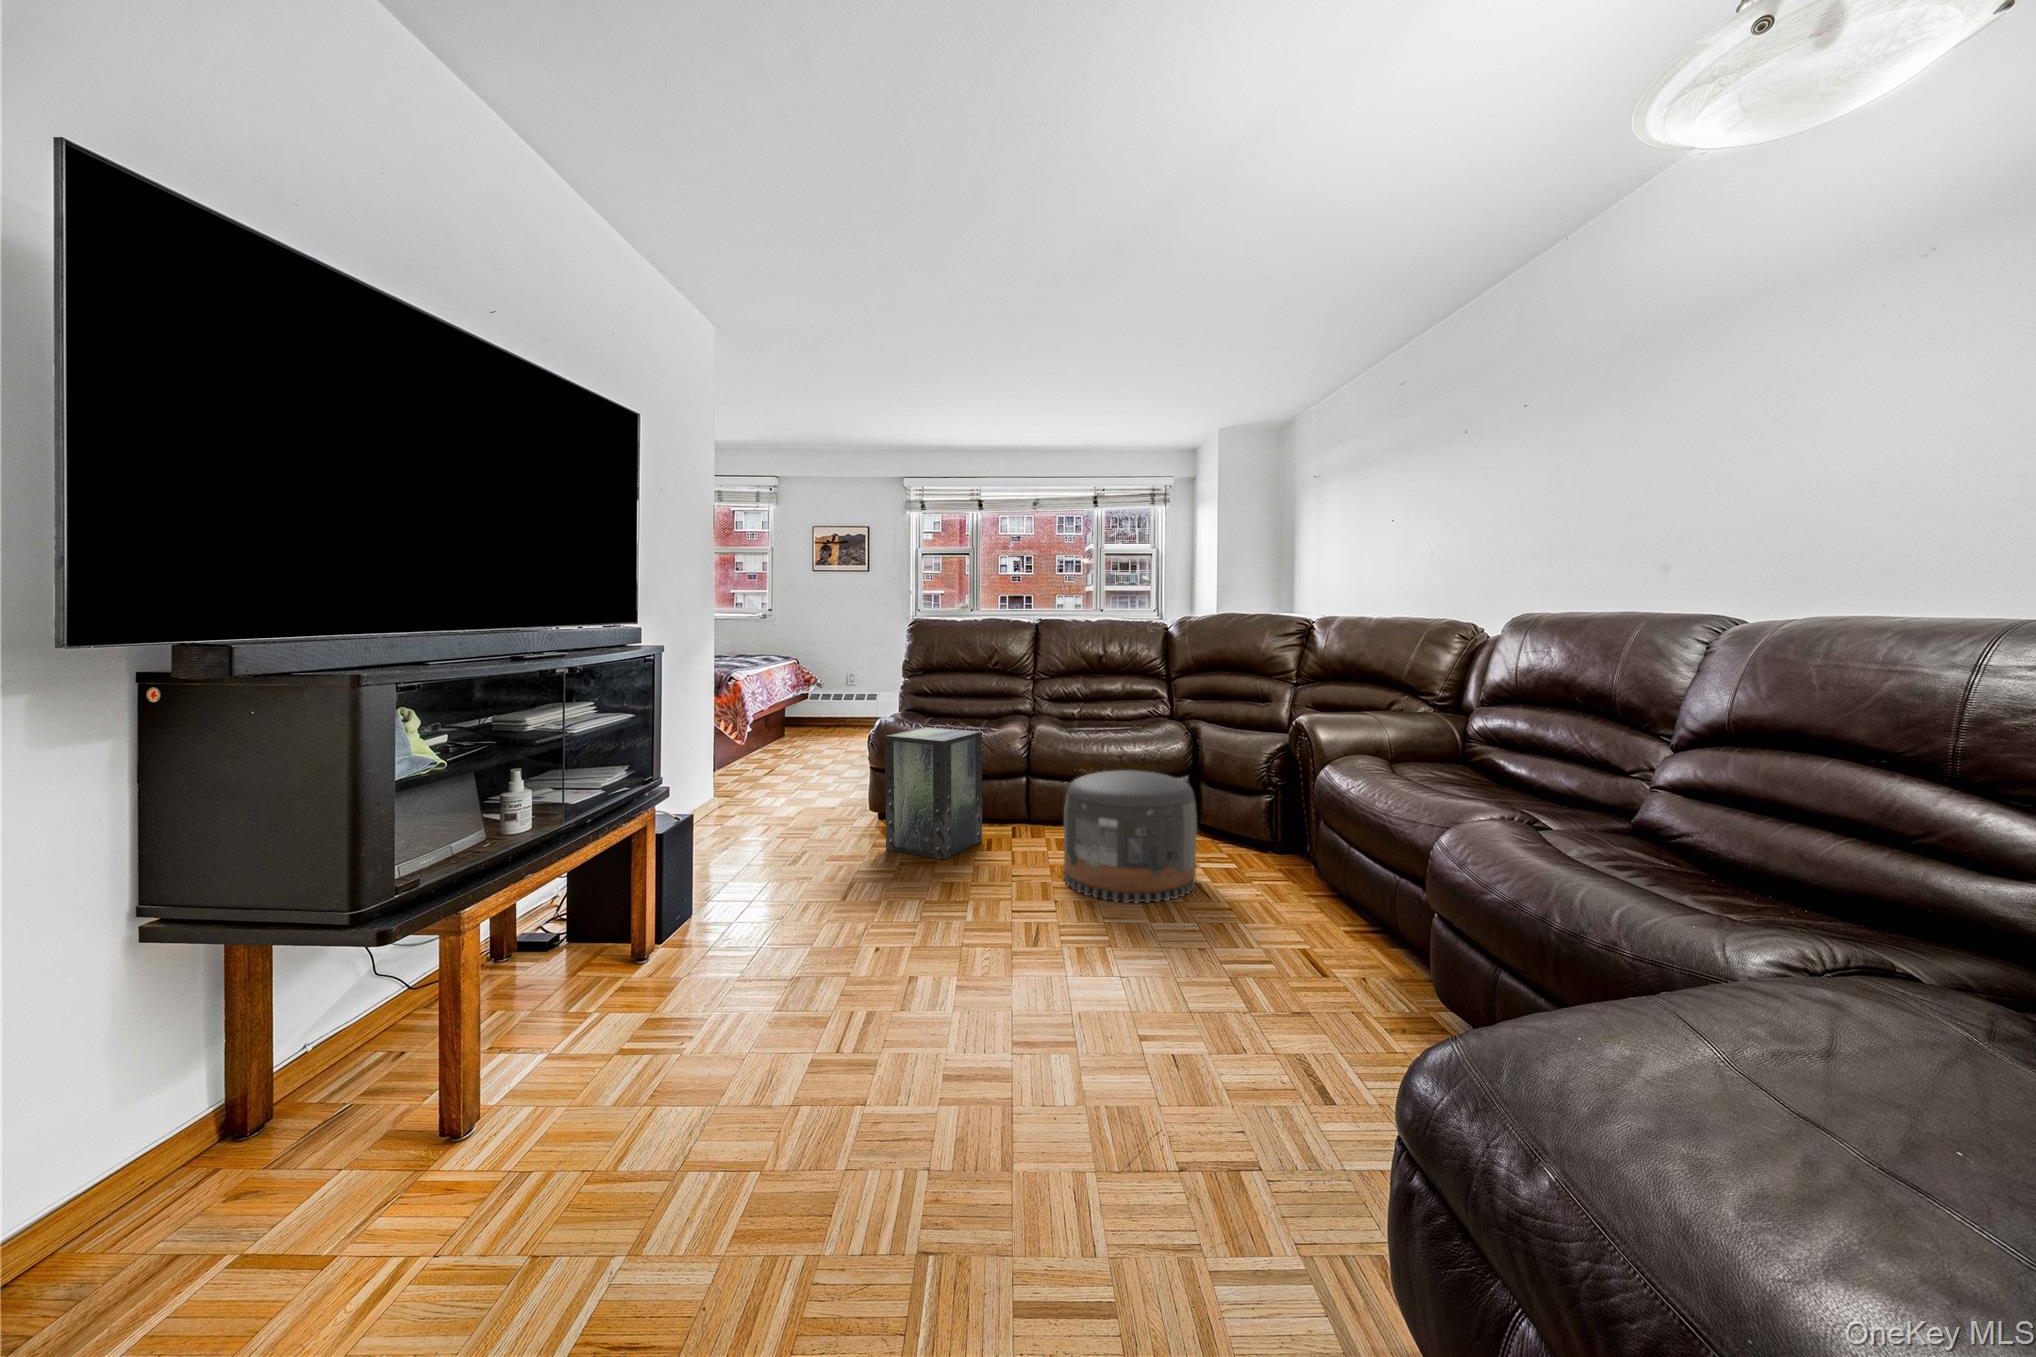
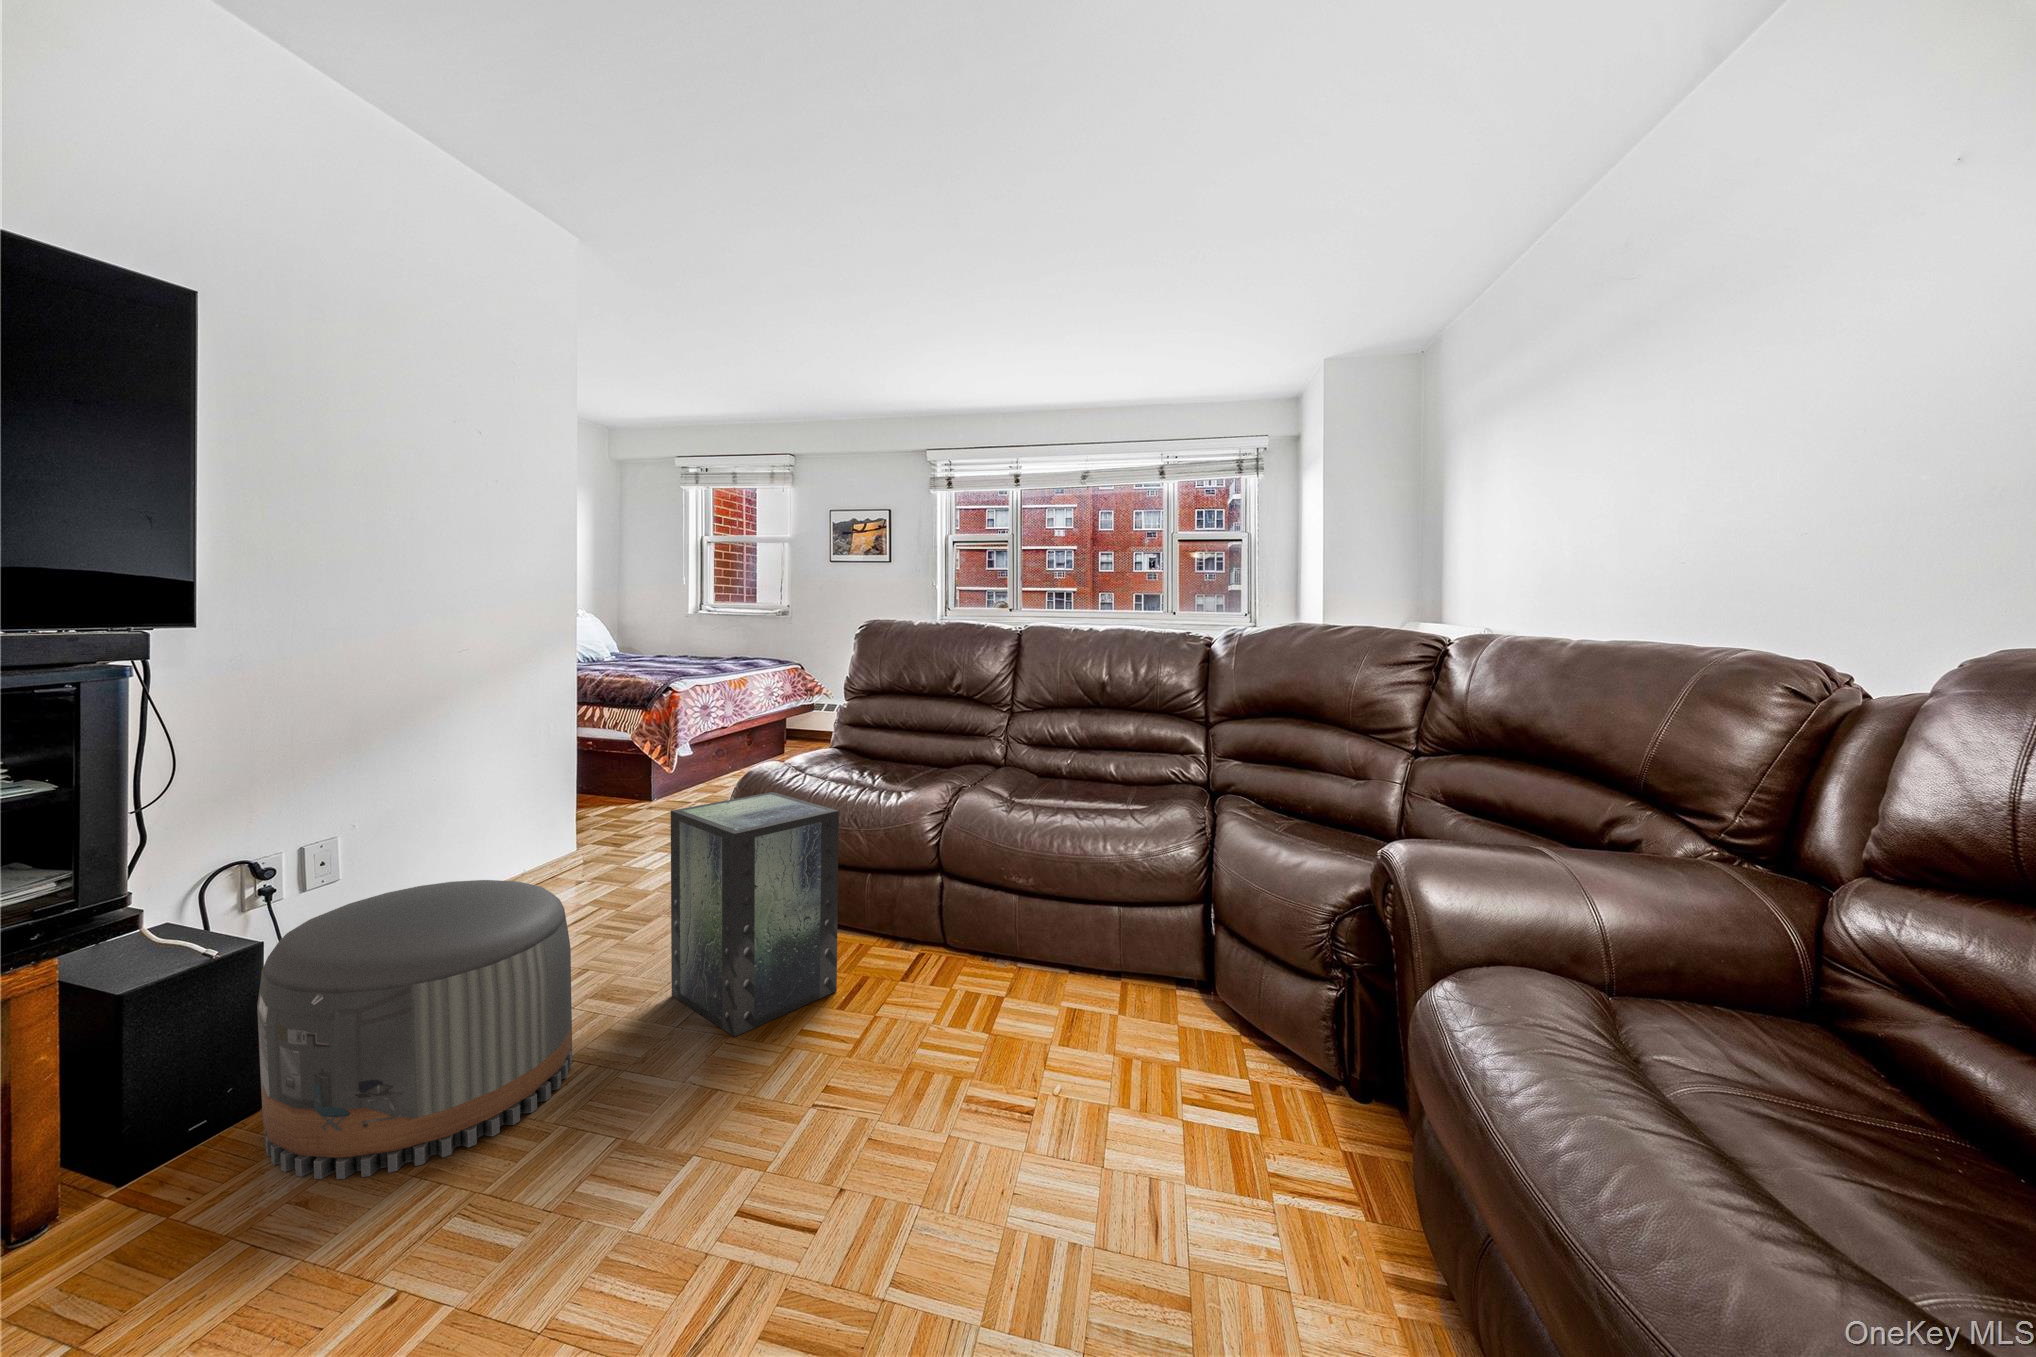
pouf: present [1064,770,1197,903] -> present [257,880,572,1179]

